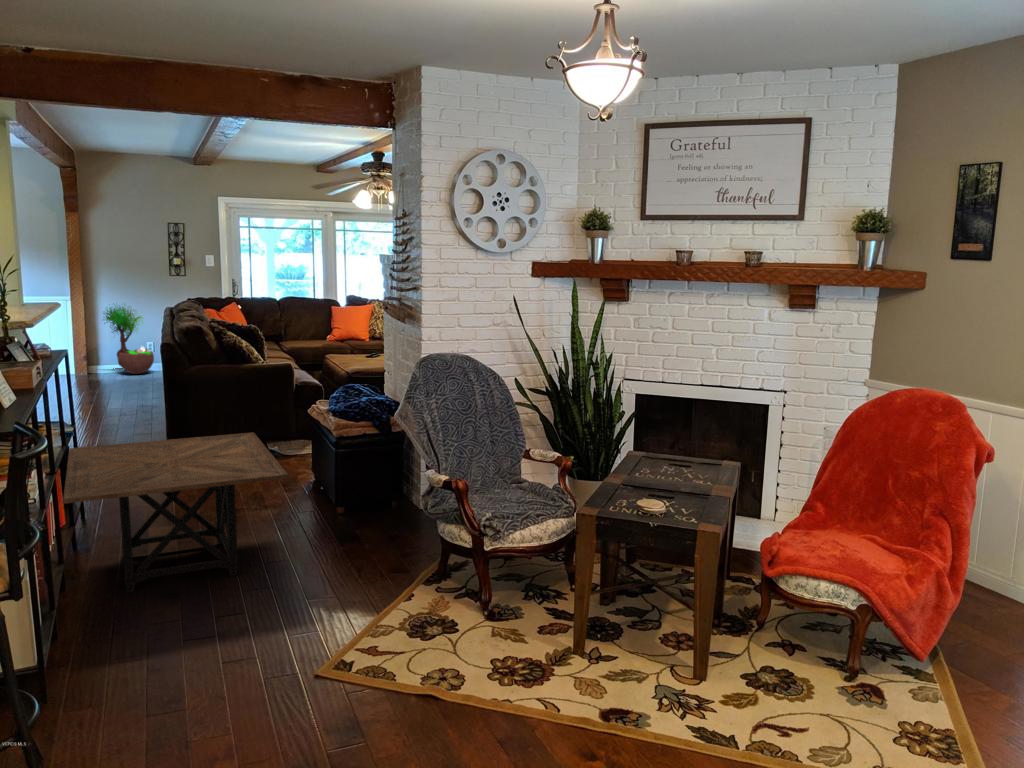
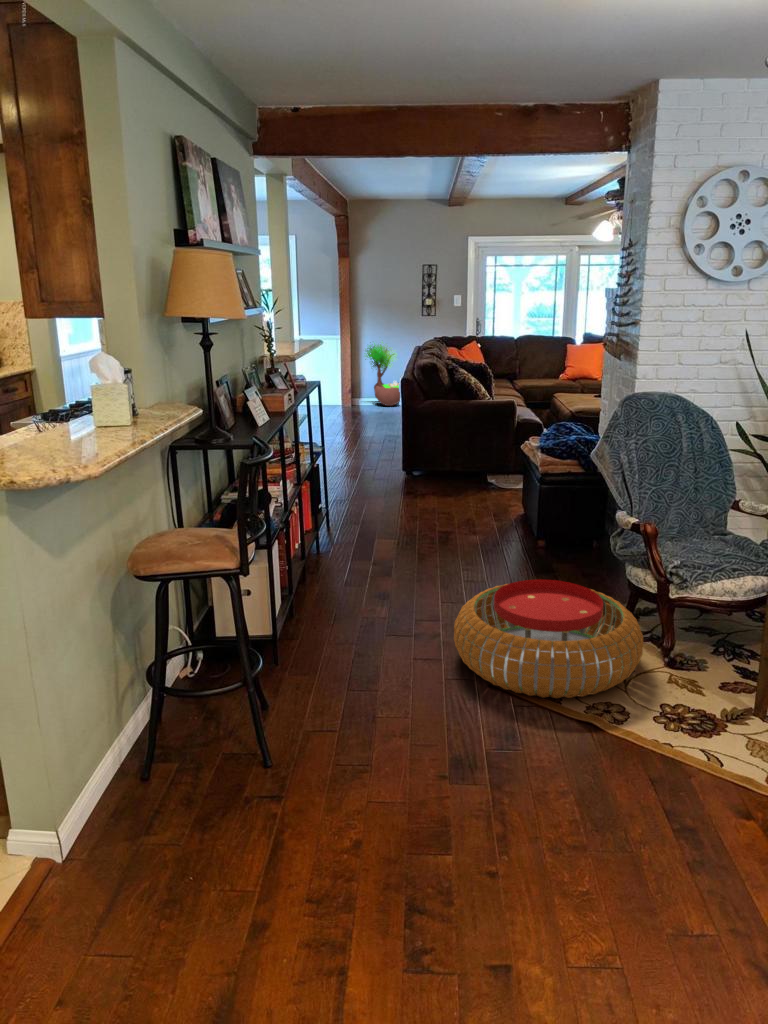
side table: present [63,432,288,593] -> none [303,462,487,590]
pouf: none [268,550,466,679] -> present [454,579,643,698]

